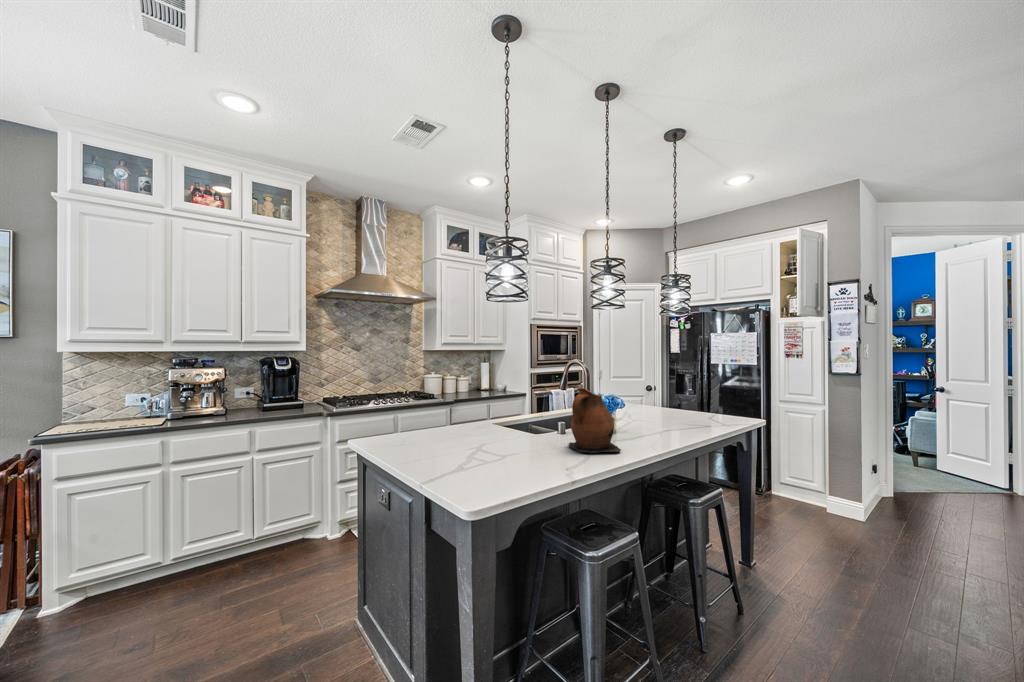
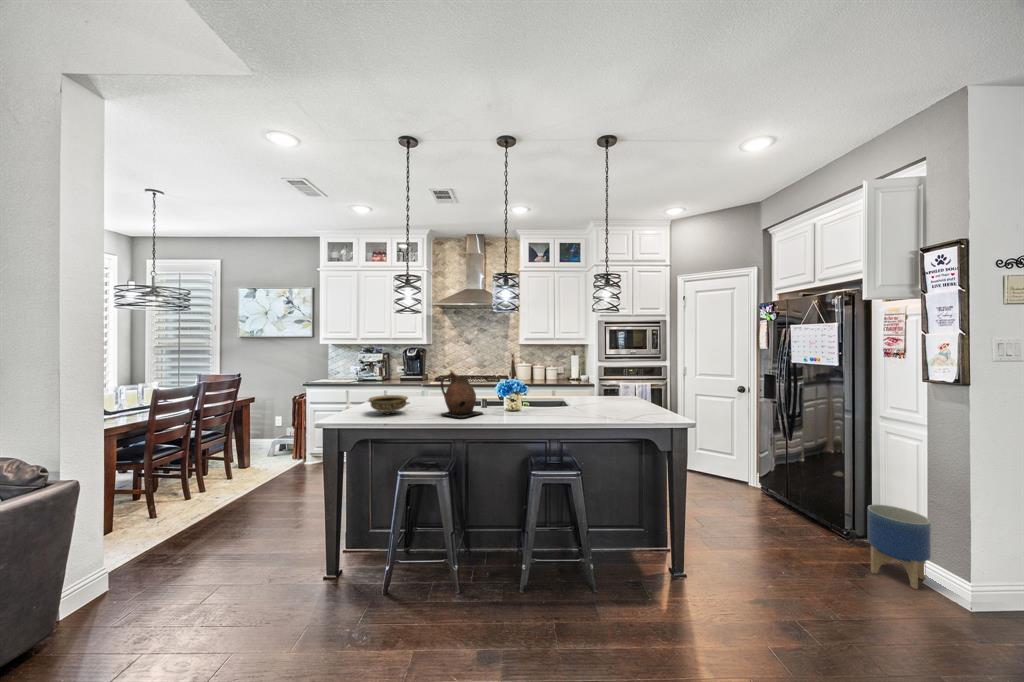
ceramic bowl: none [476,434,547,467] -> present [368,395,410,414]
planter: none [795,465,834,519] -> present [867,504,931,589]

